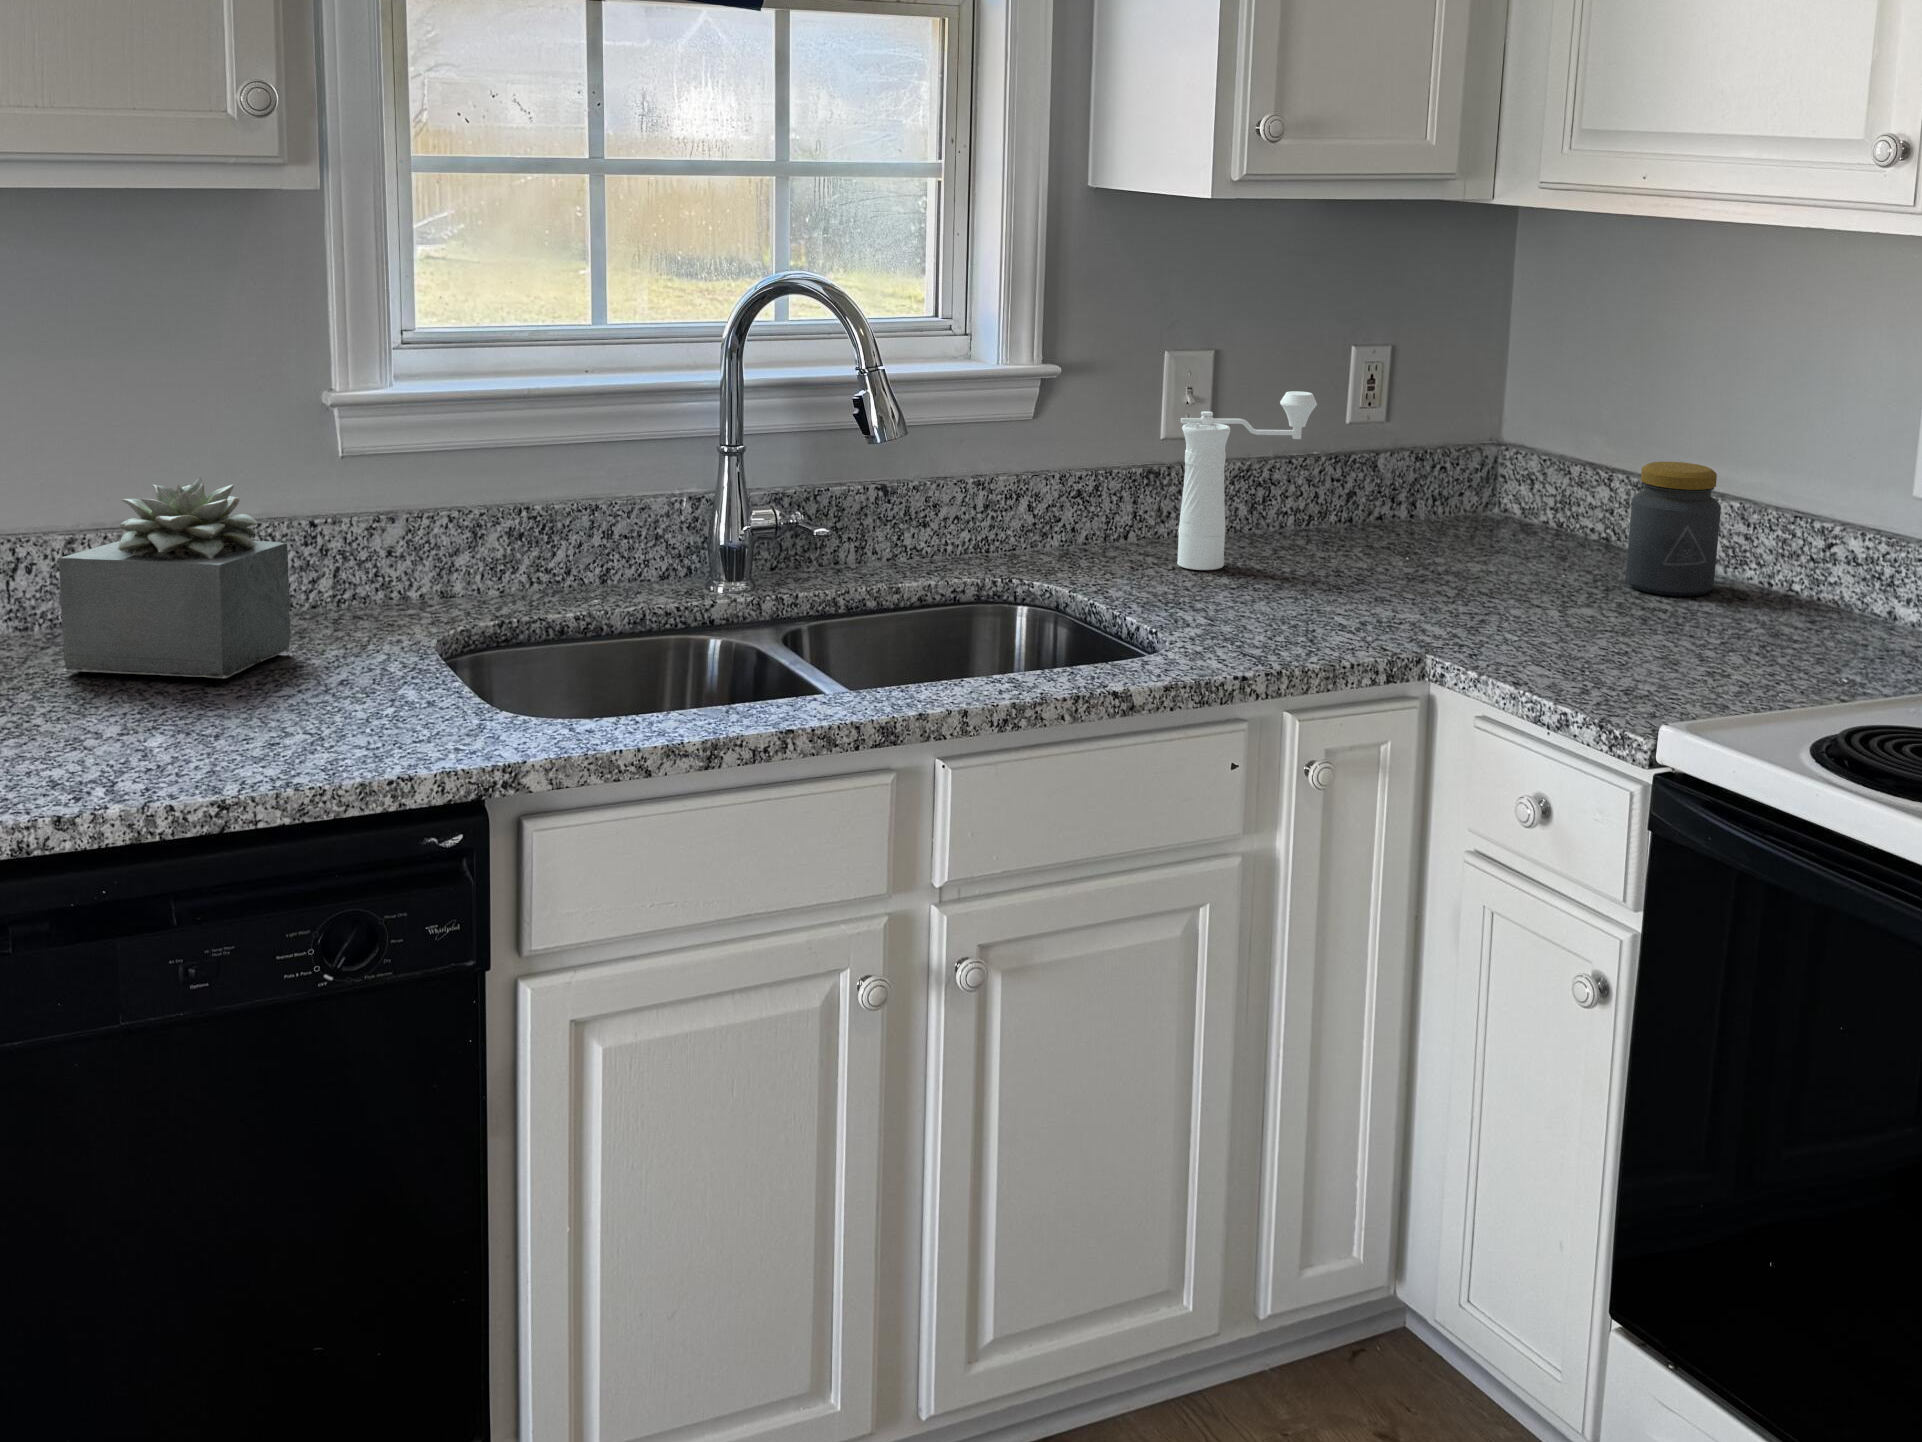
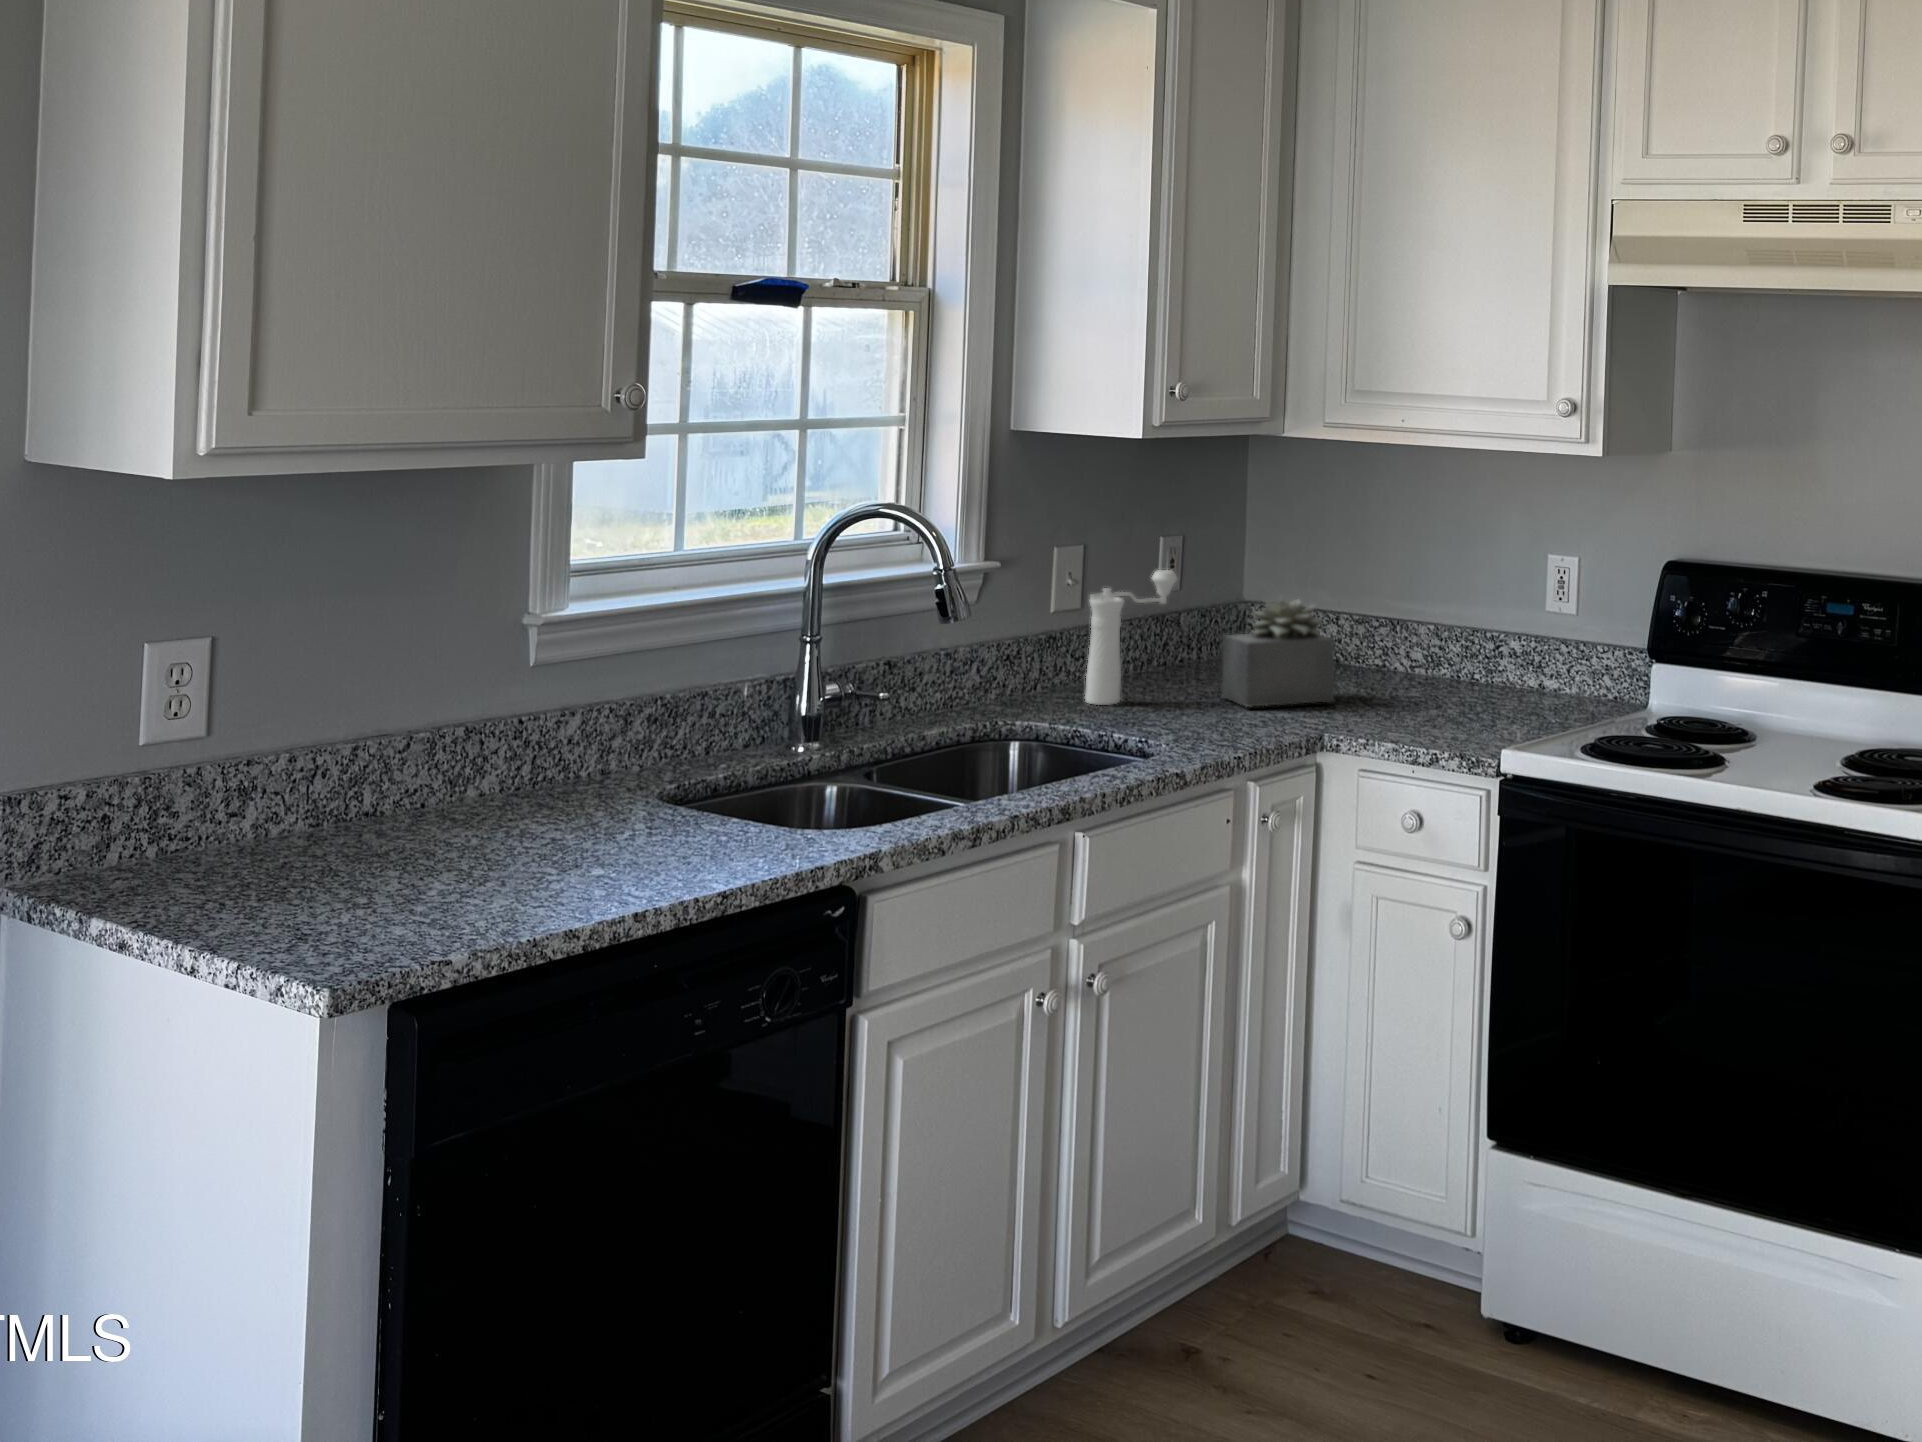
jar: present [1626,462,1721,596] -> none [1376,602,1435,691]
succulent plant: present [59,477,290,678] -> present [1222,598,1334,707]

